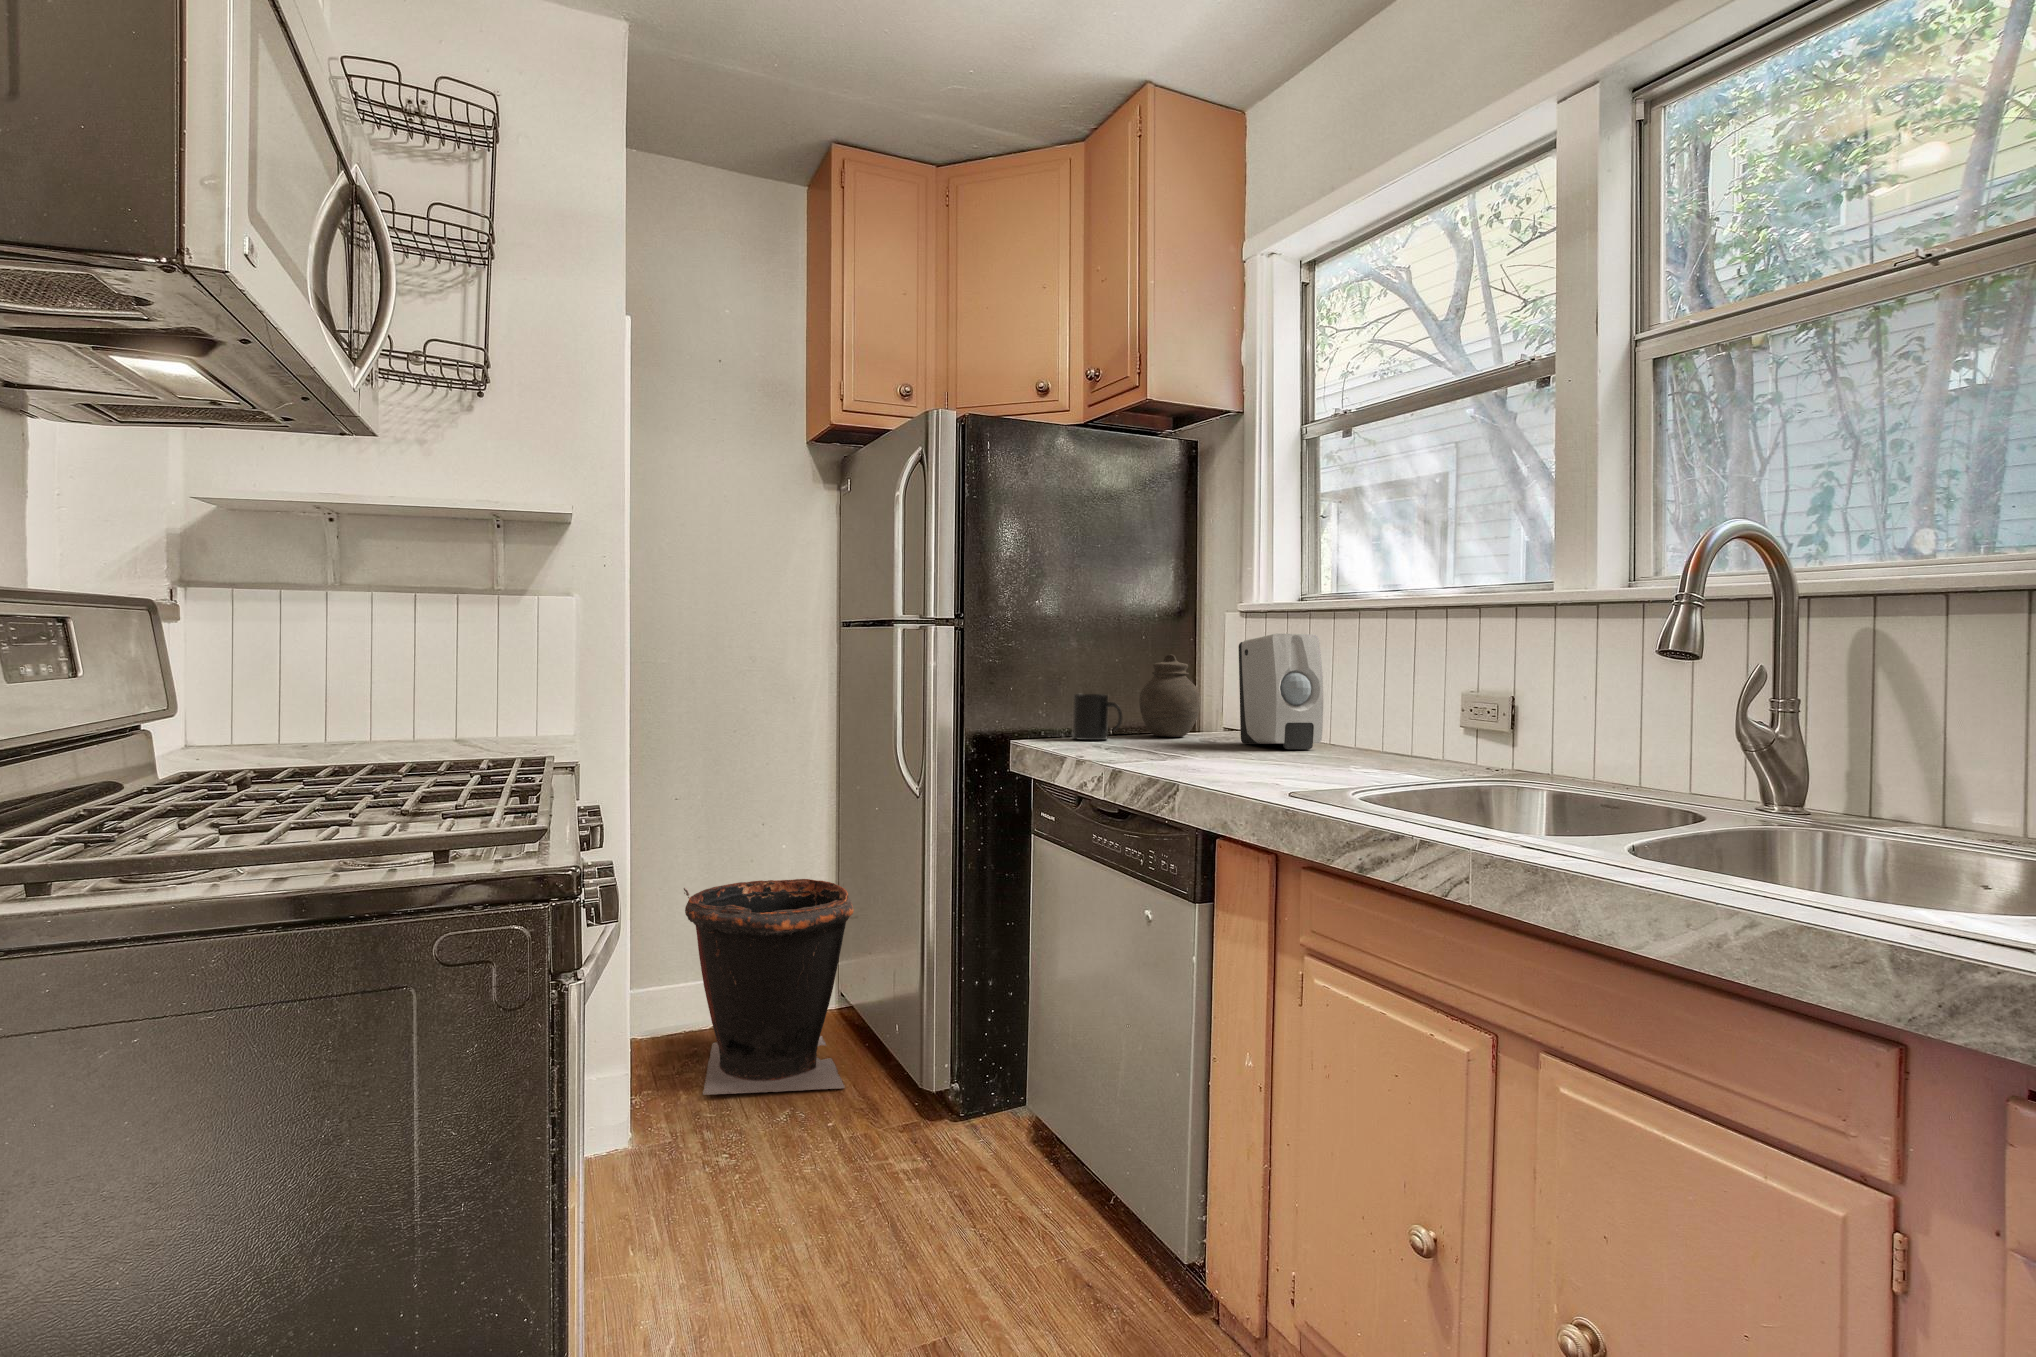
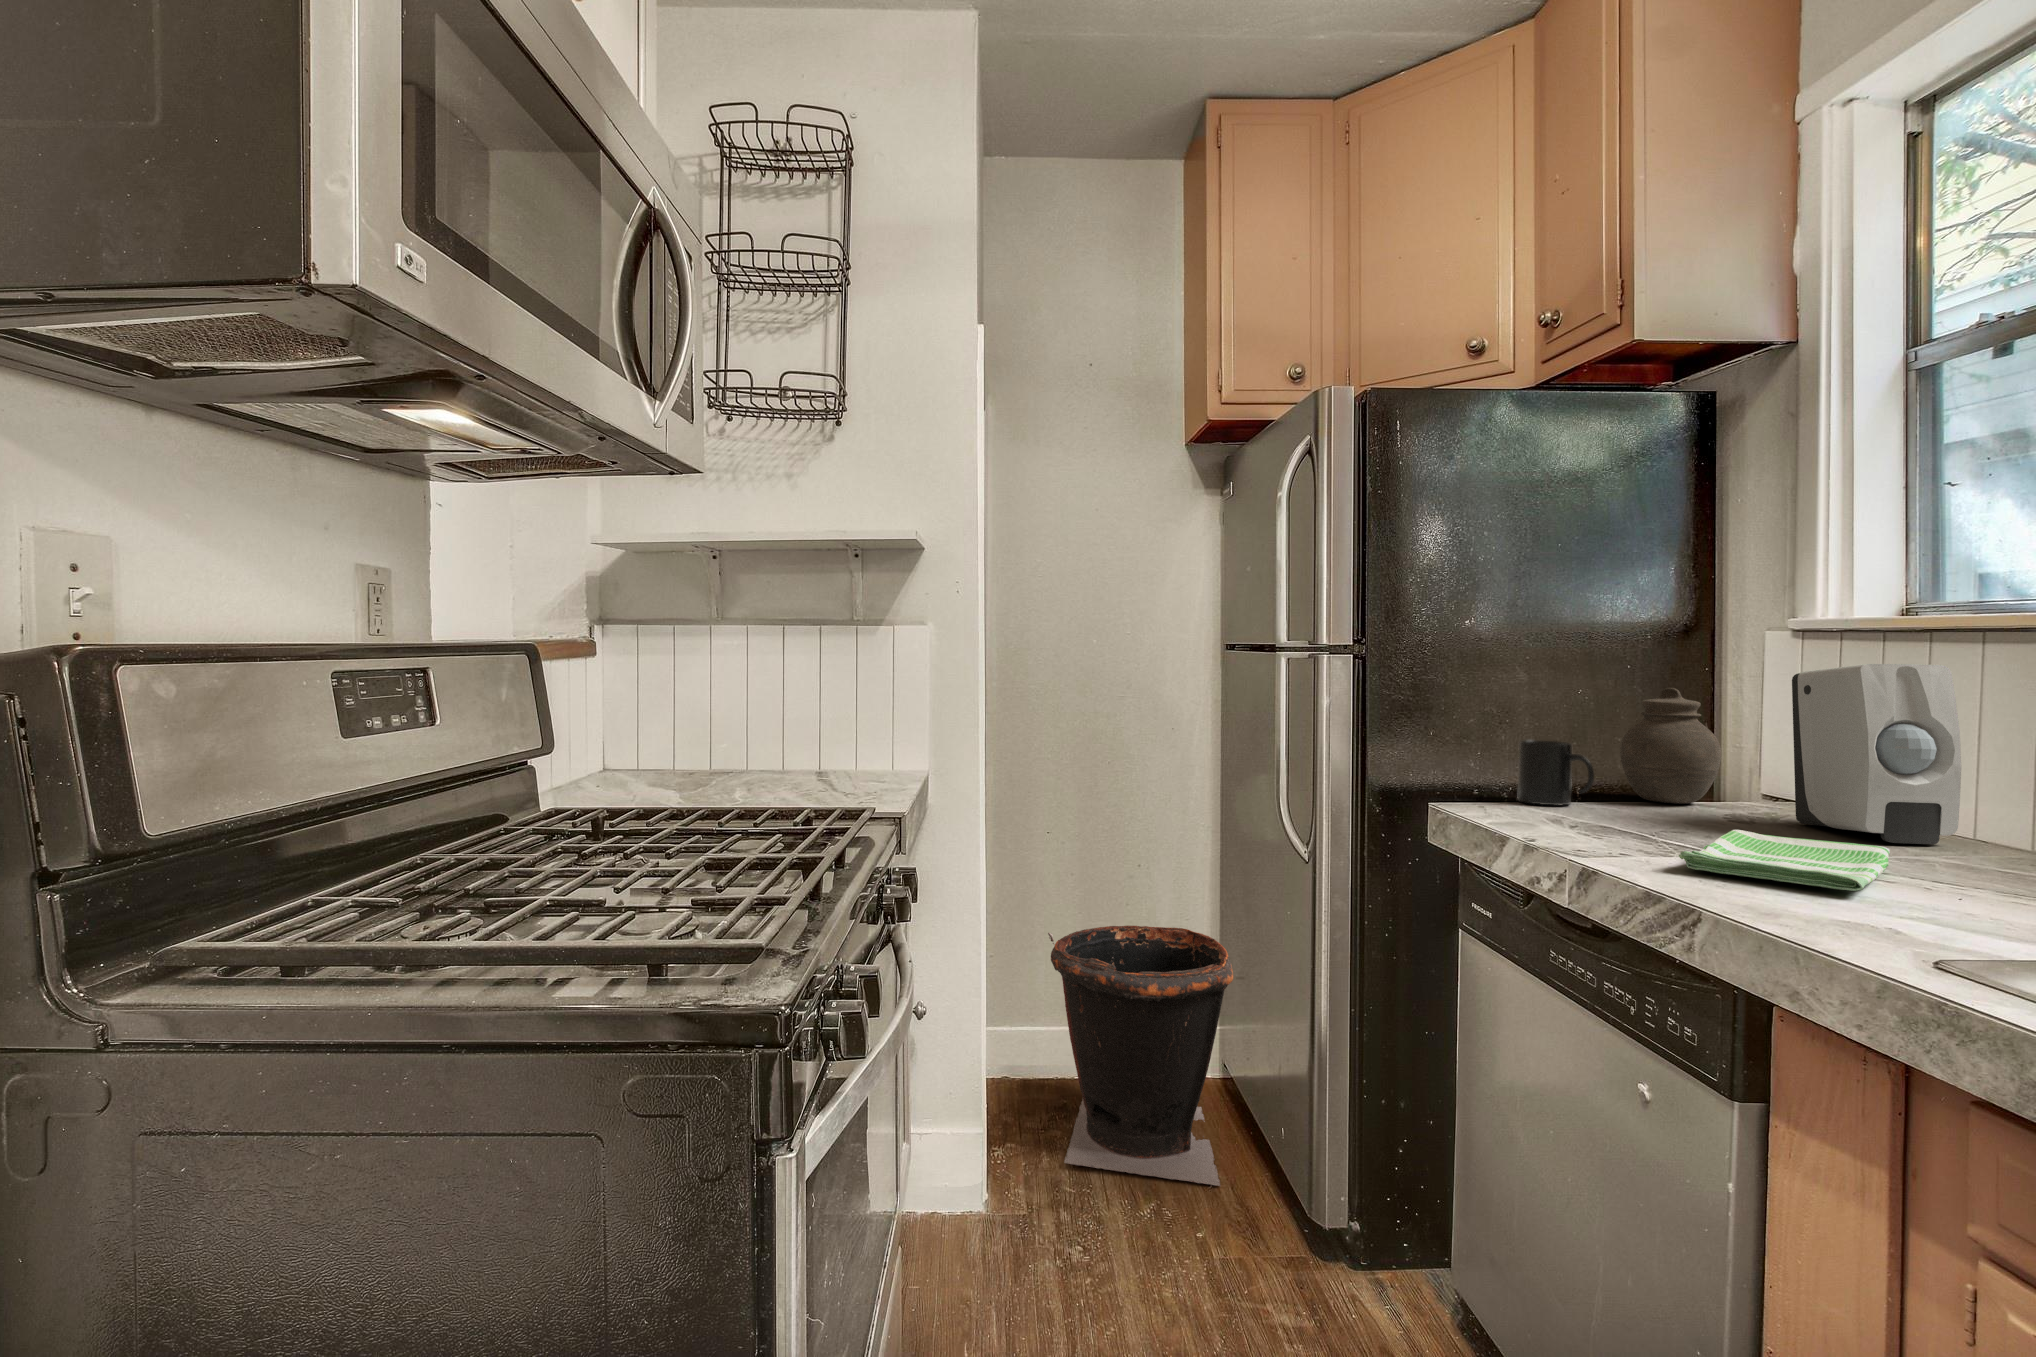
dish towel: none [1169,743,1283,768] -> present [1679,830,1890,891]

